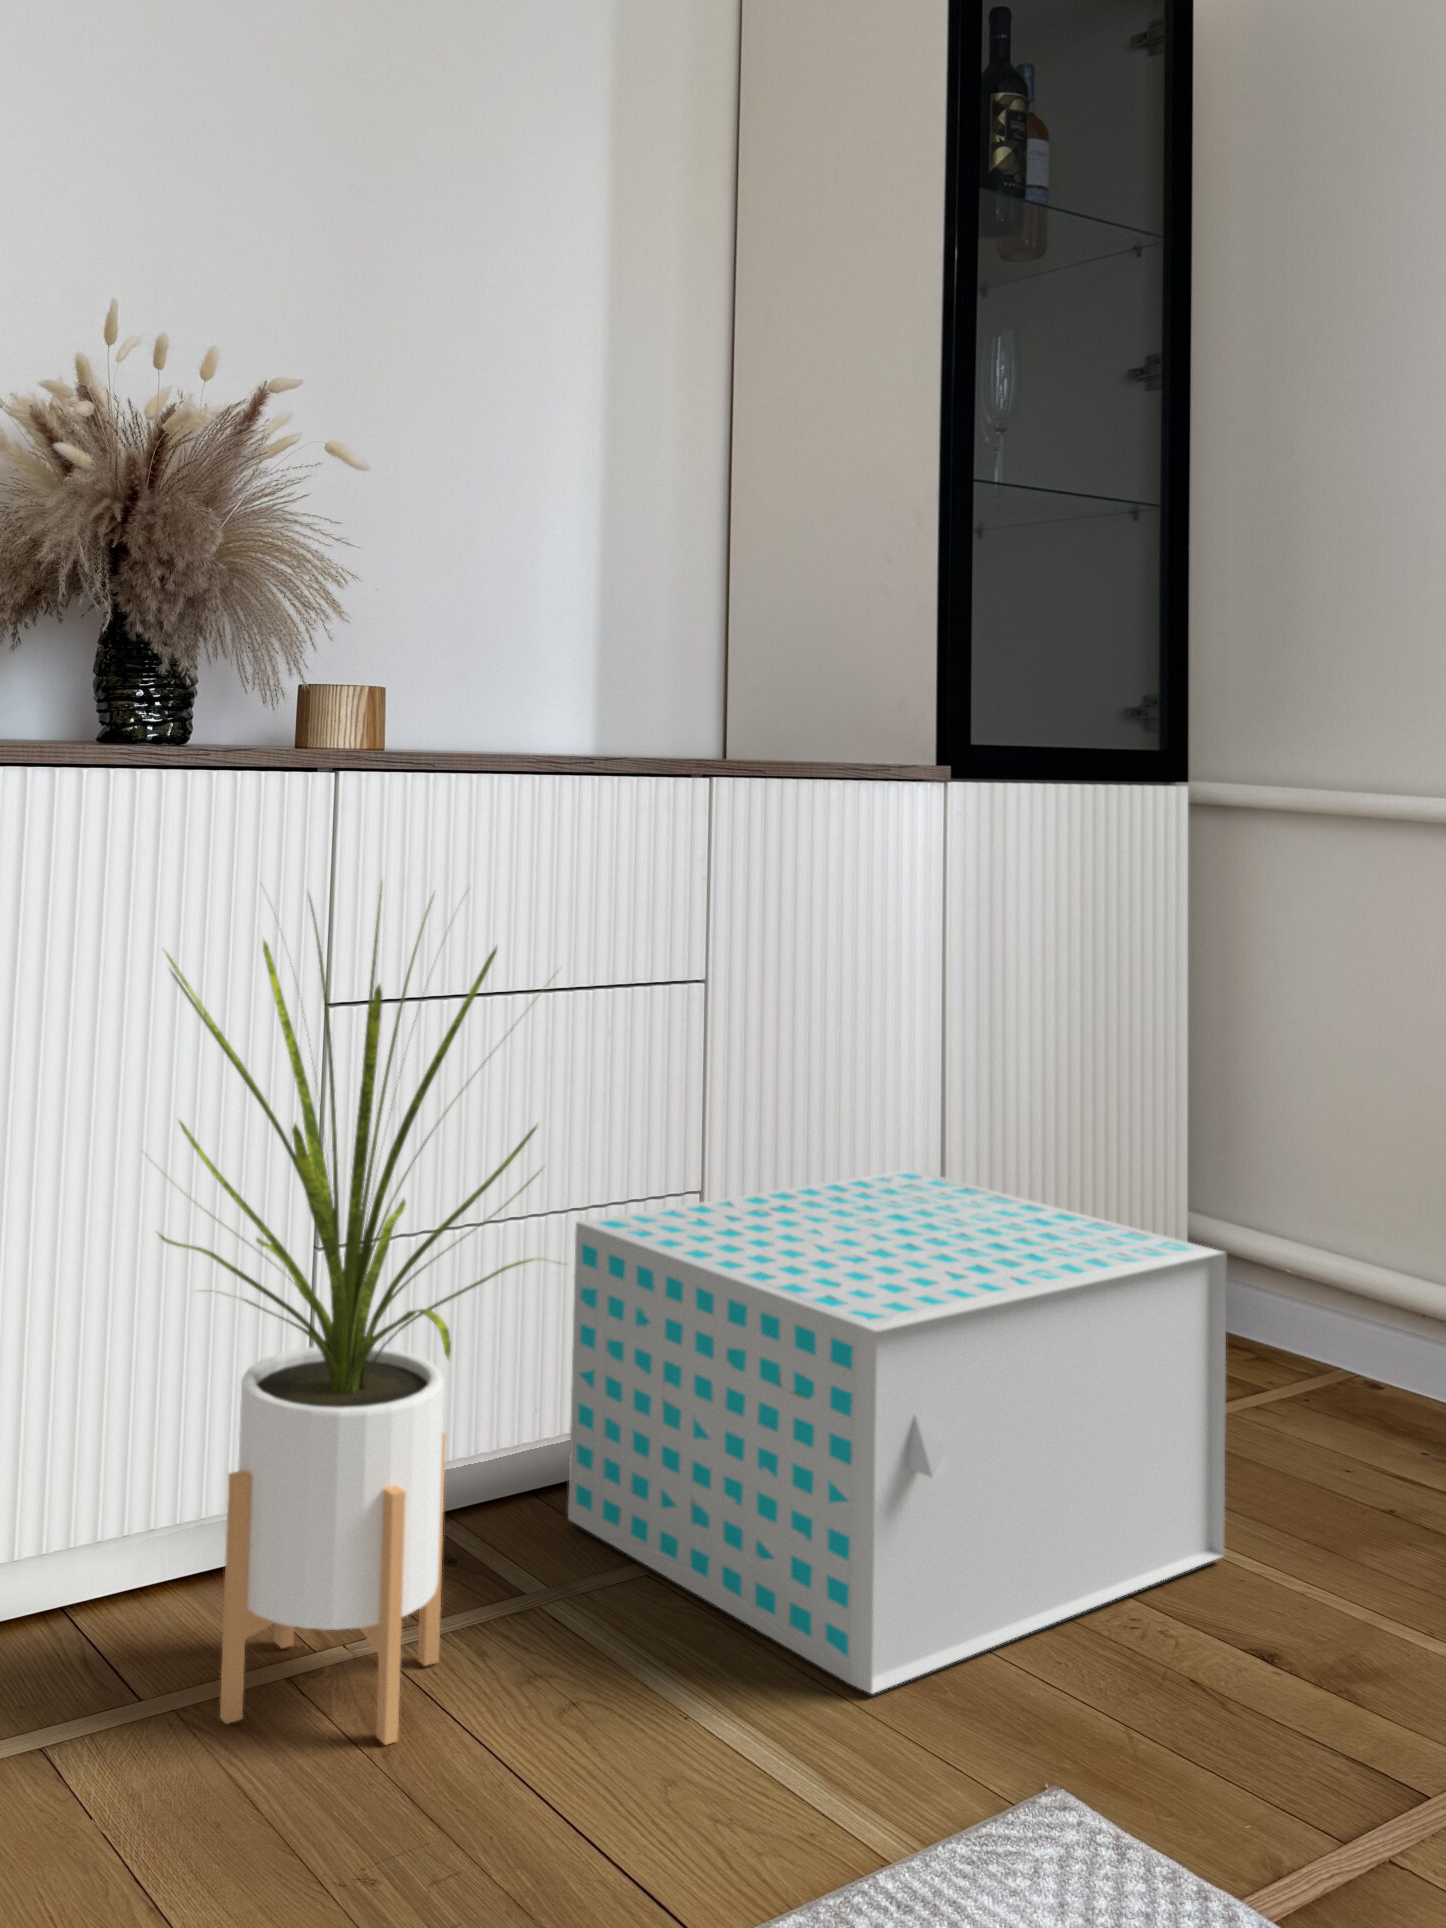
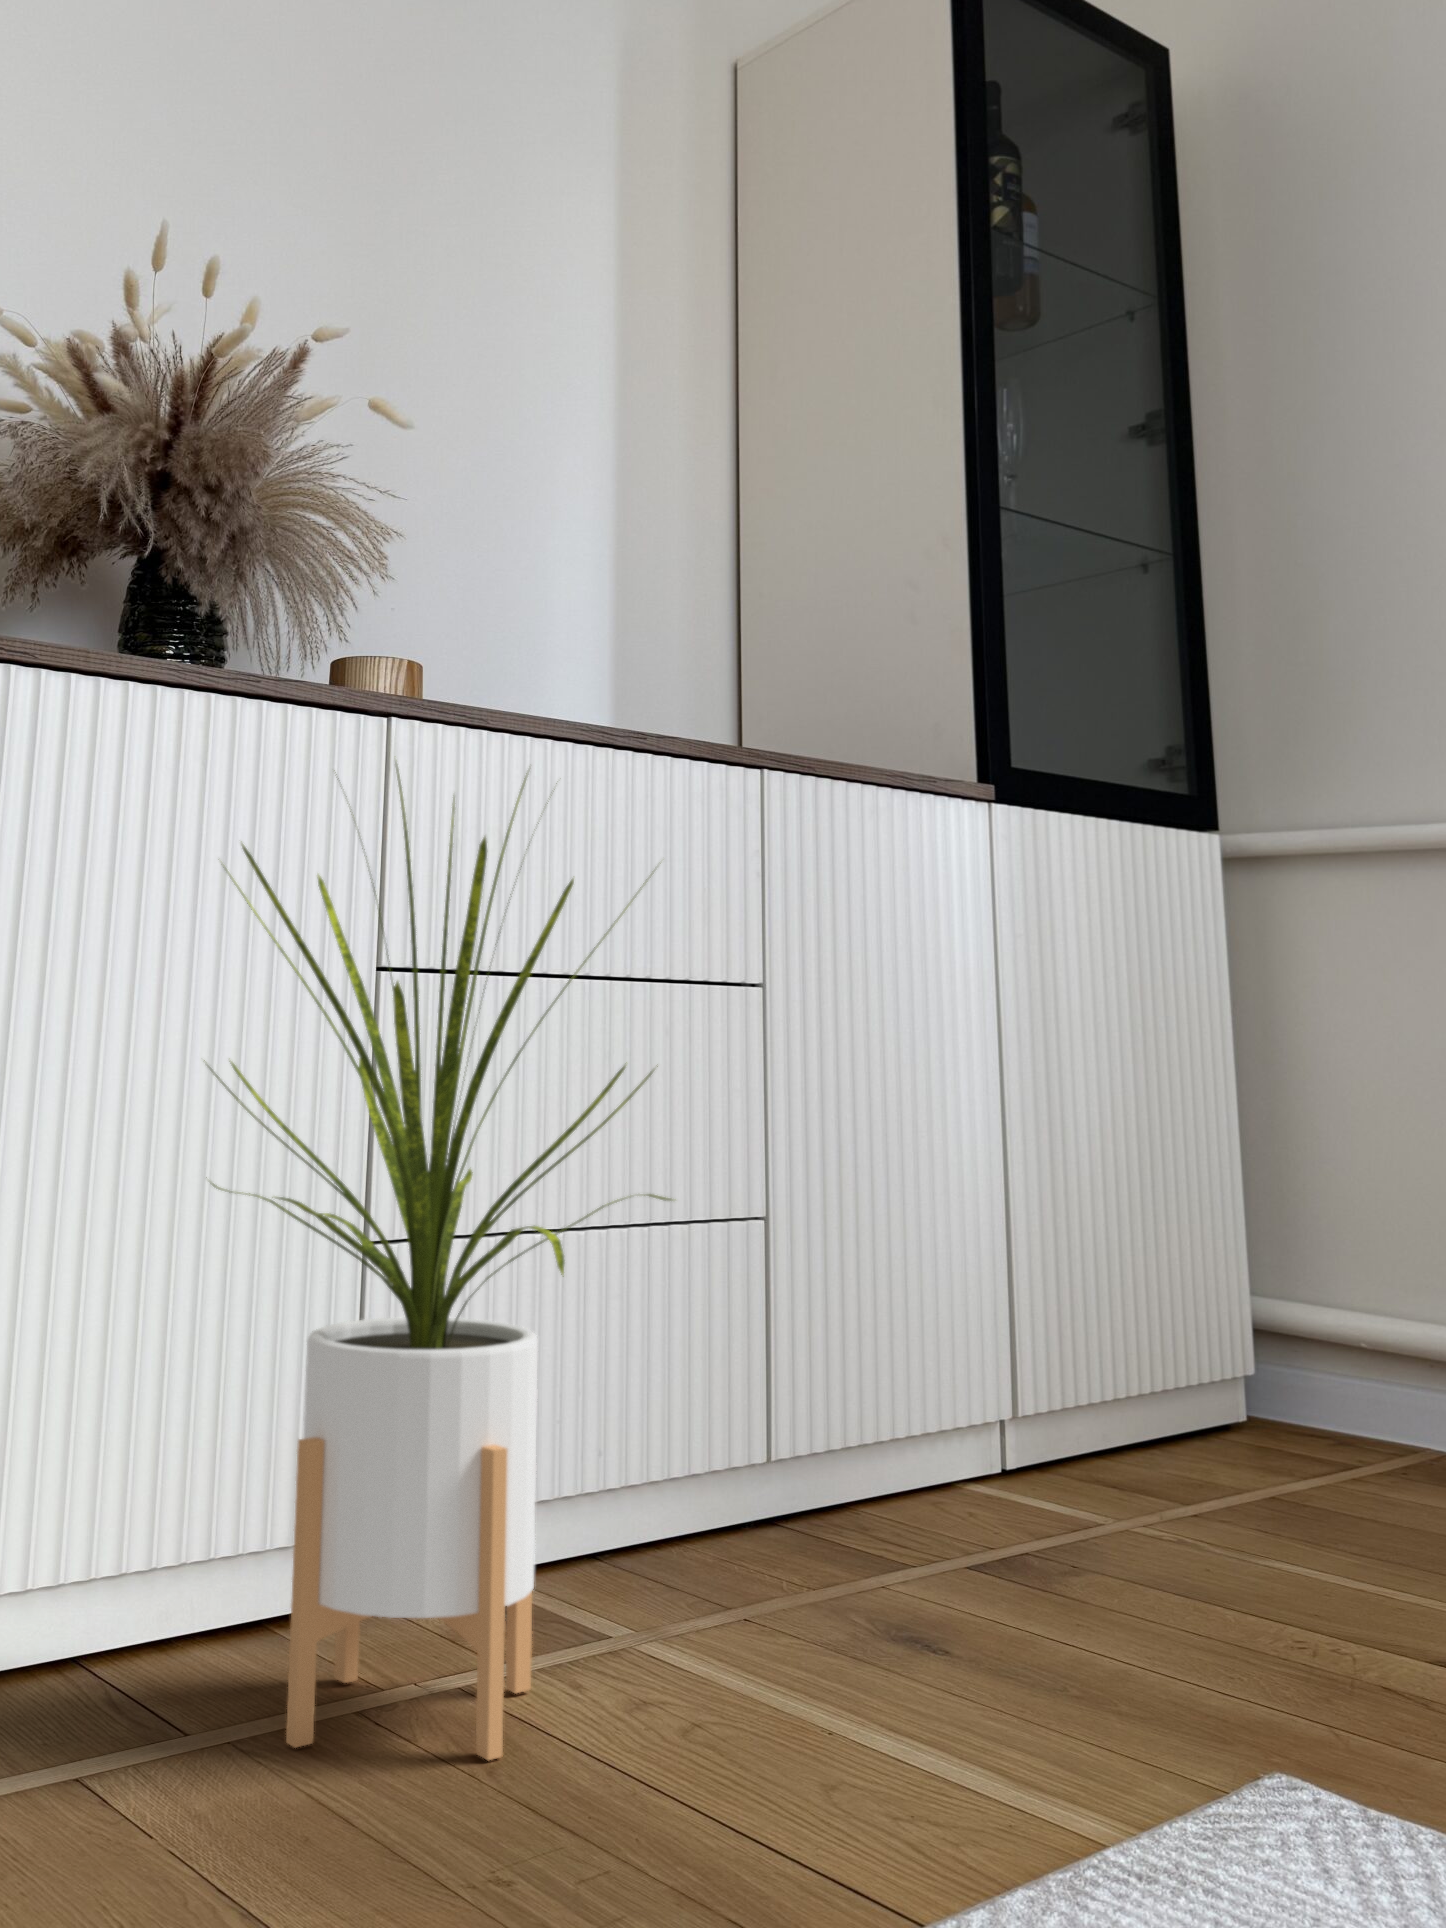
storage box: present [568,1170,1227,1694] -> none [643,1202,1377,1702]

